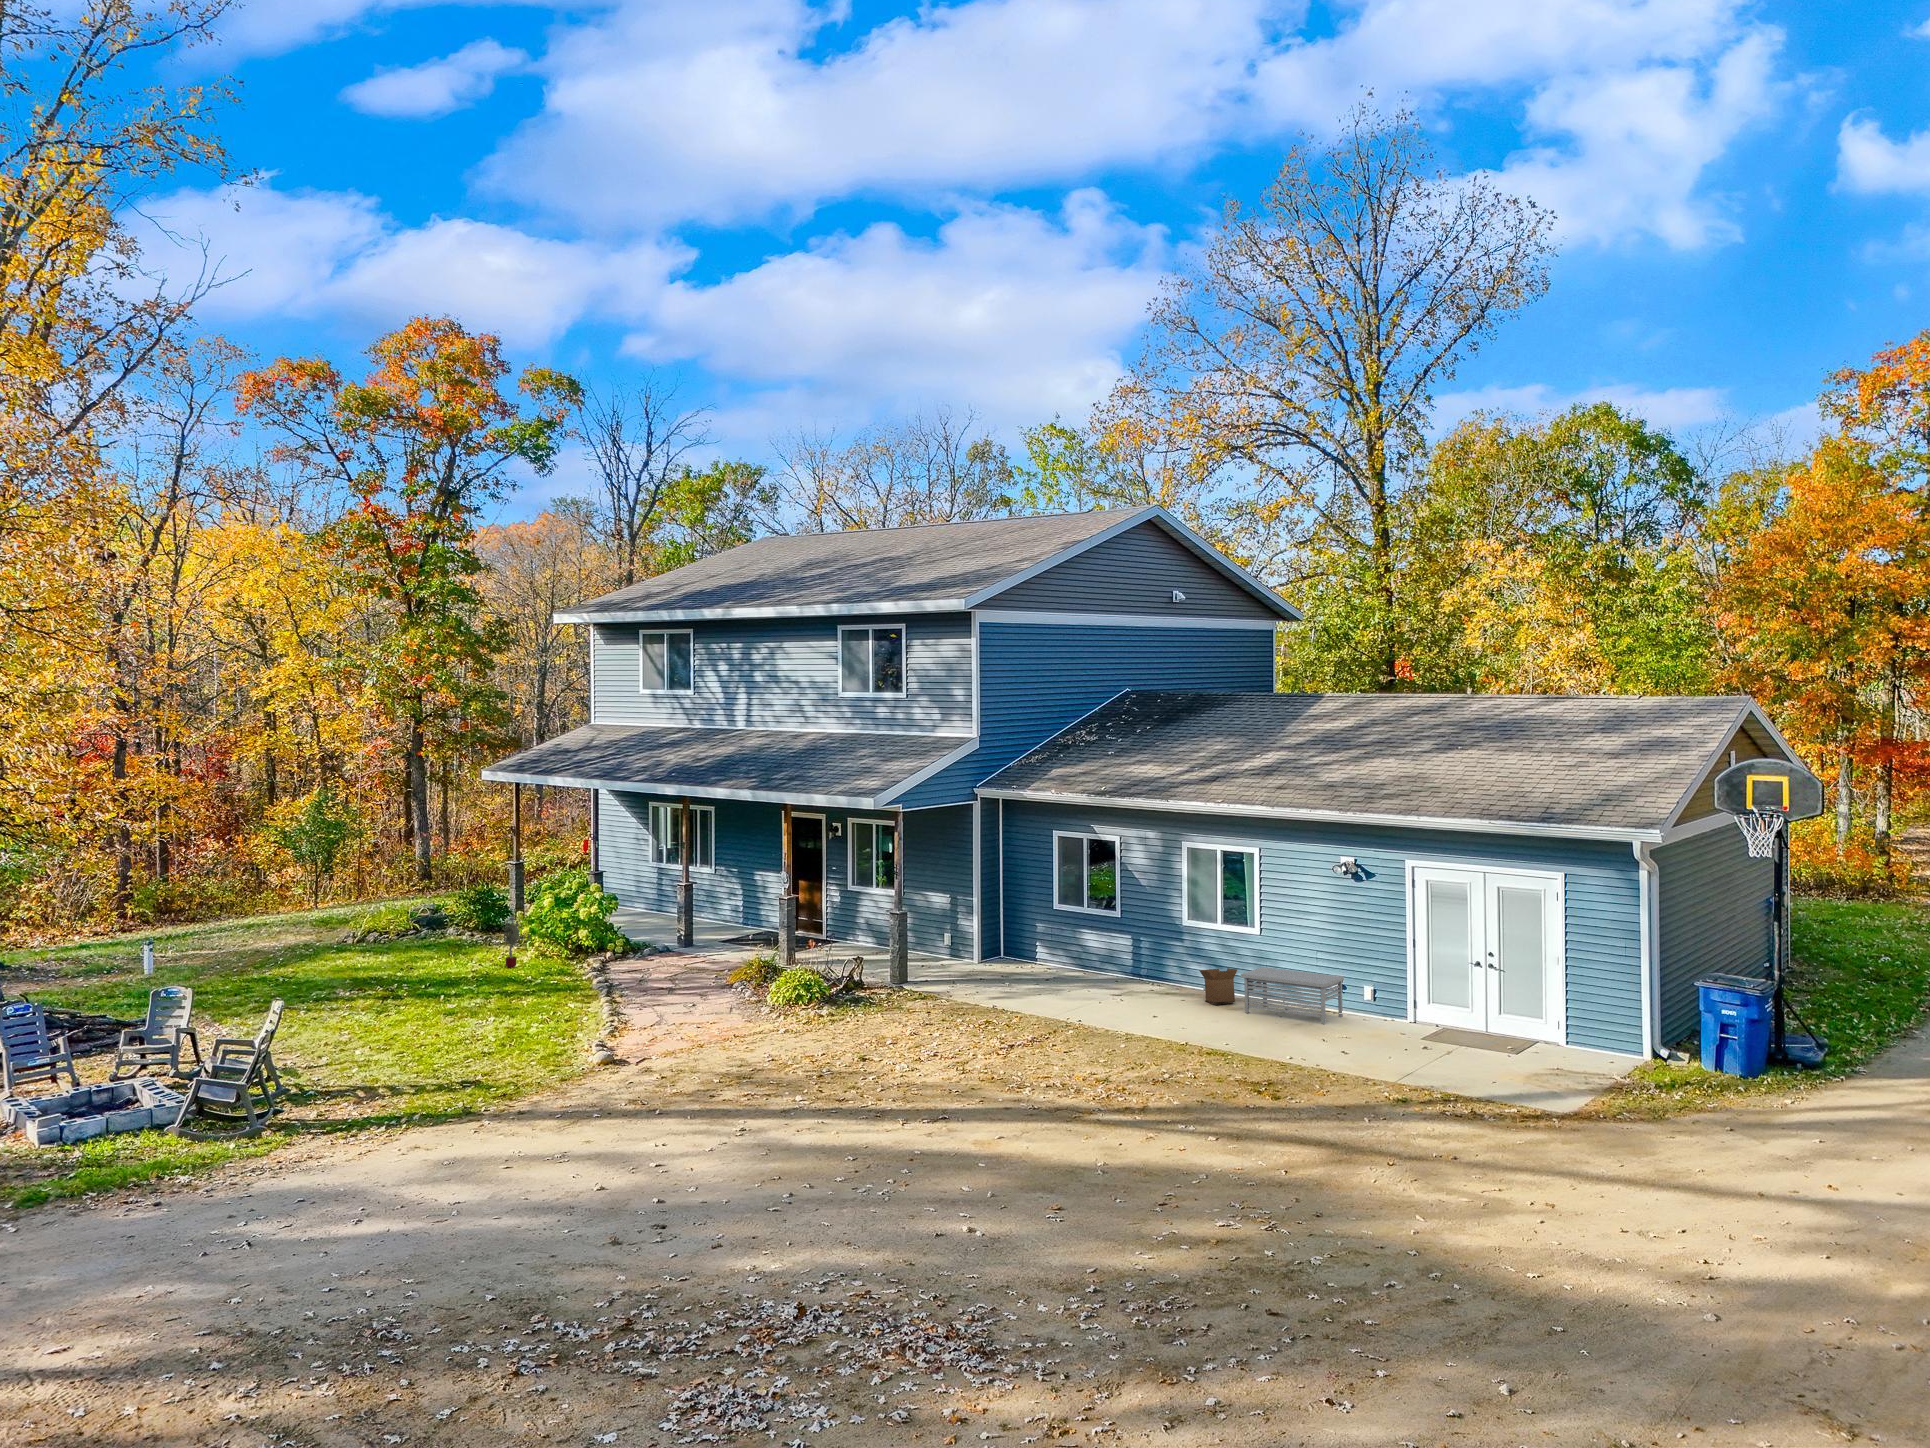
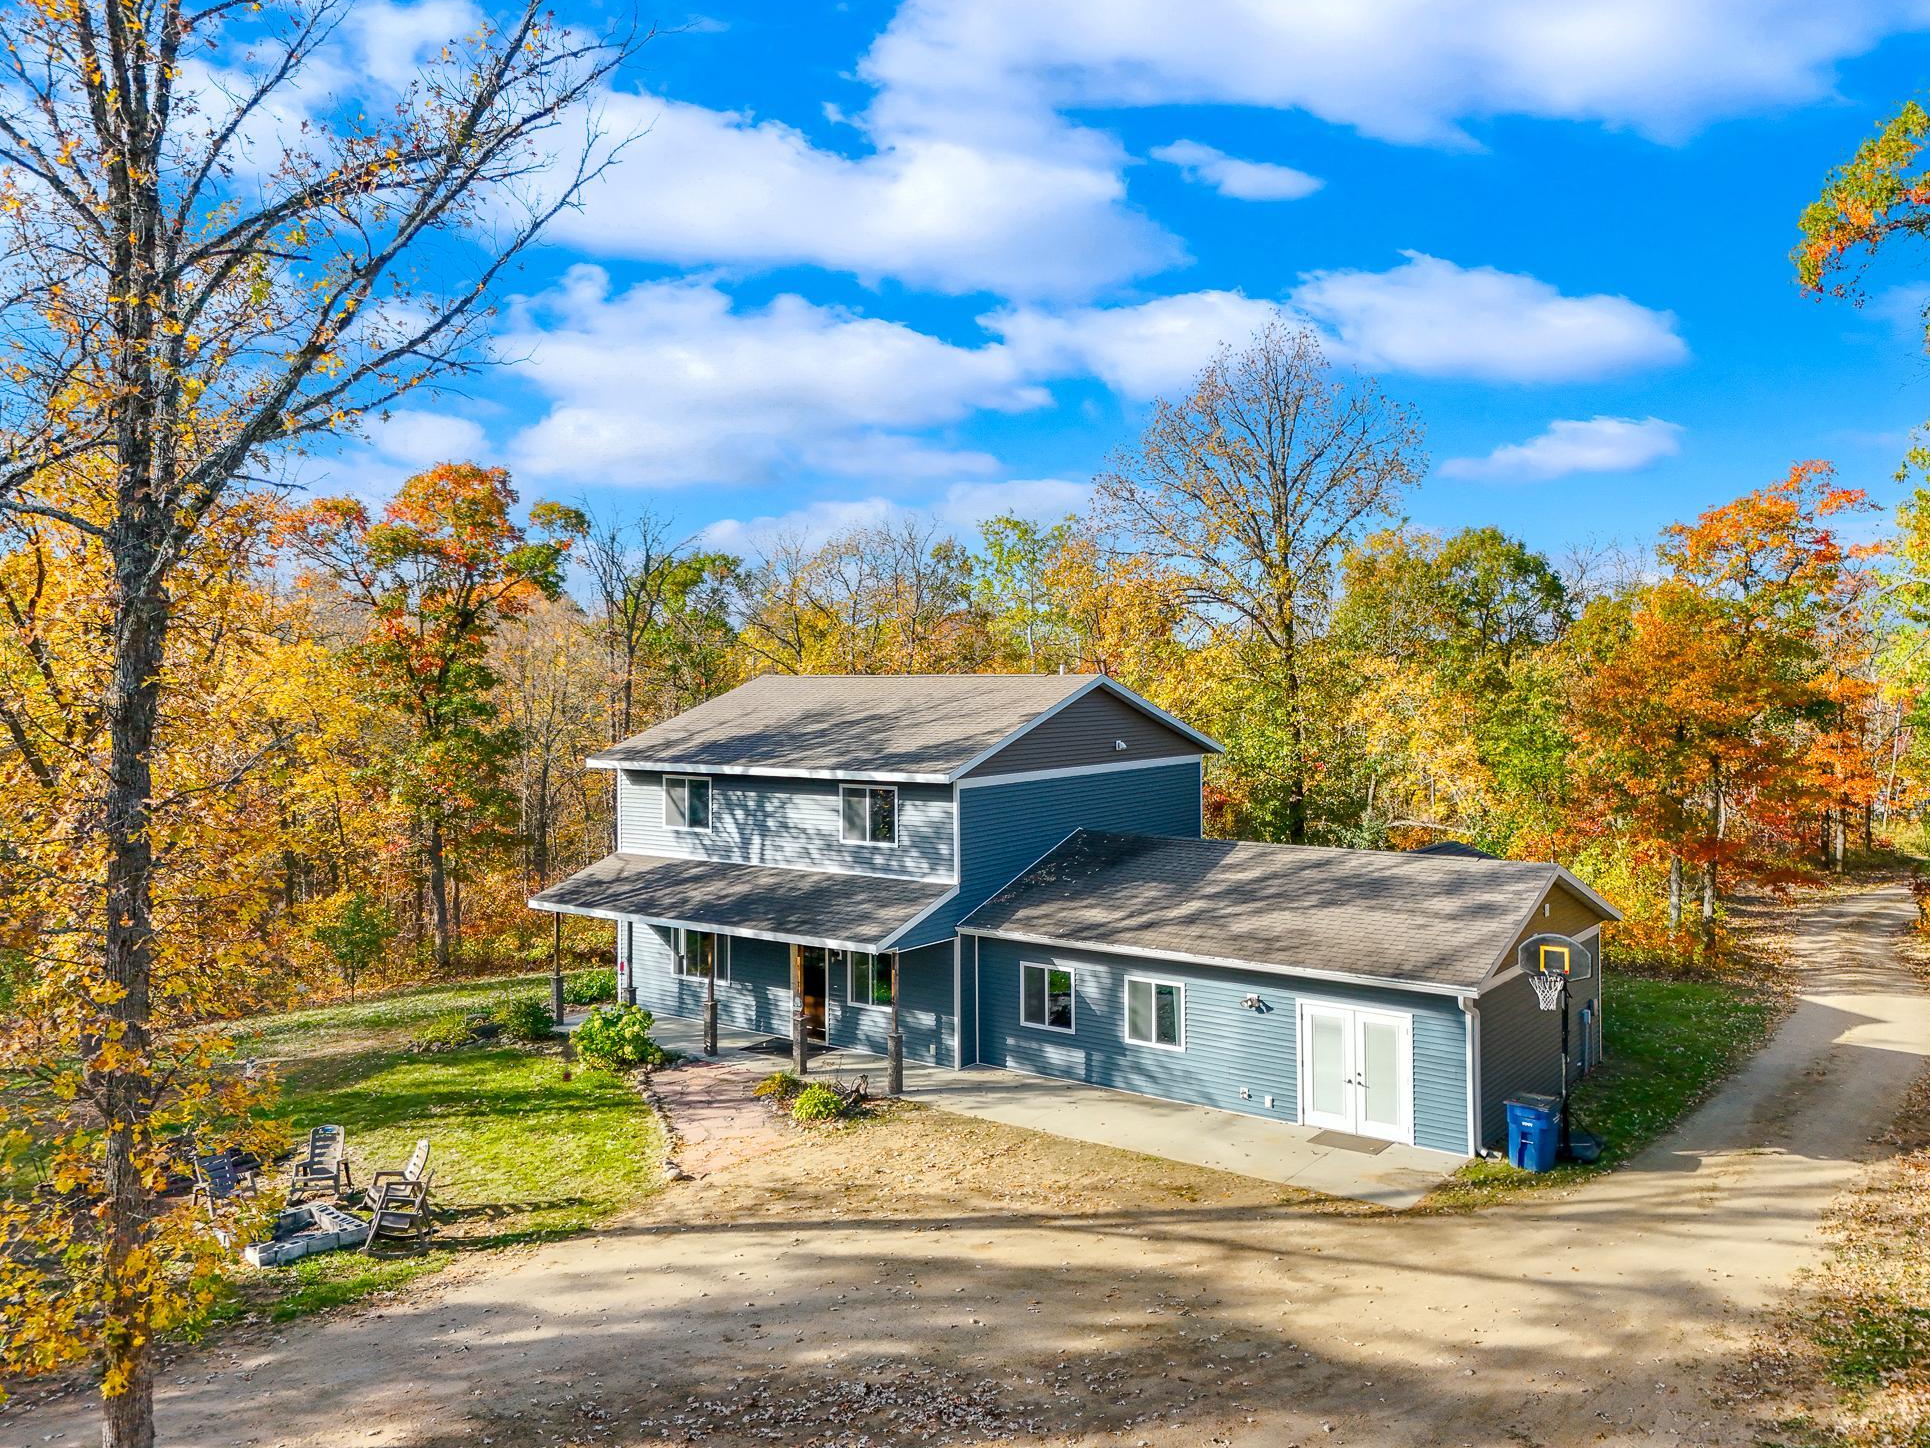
storage bench: present [1241,967,1344,1024] -> none [1171,1080,1250,1129]
cardboard box: present [1200,968,1237,1005] -> none [1139,1080,1169,1111]

